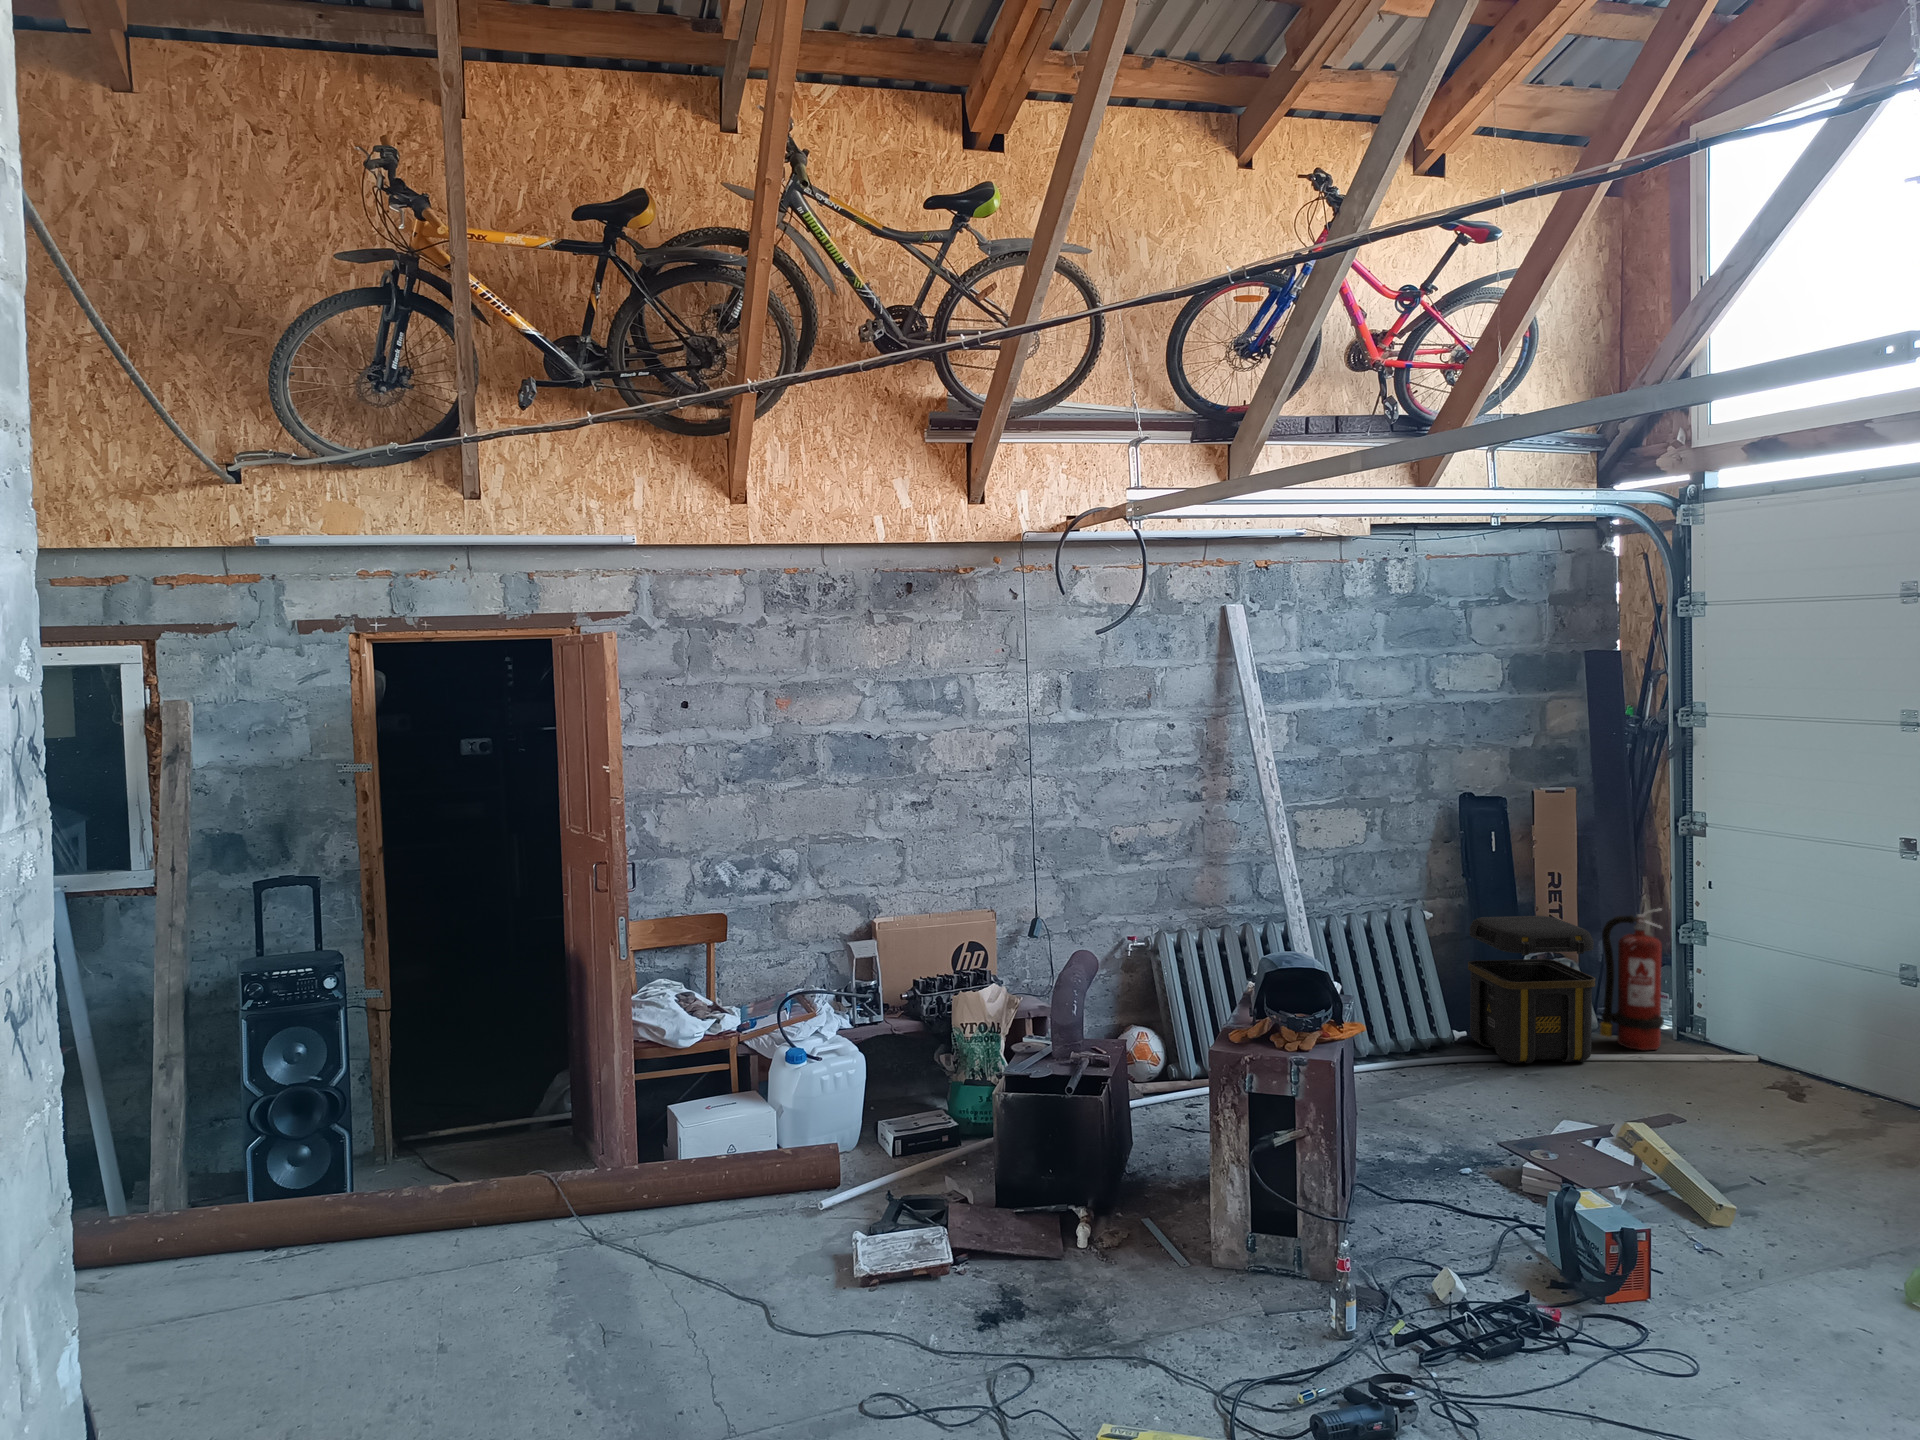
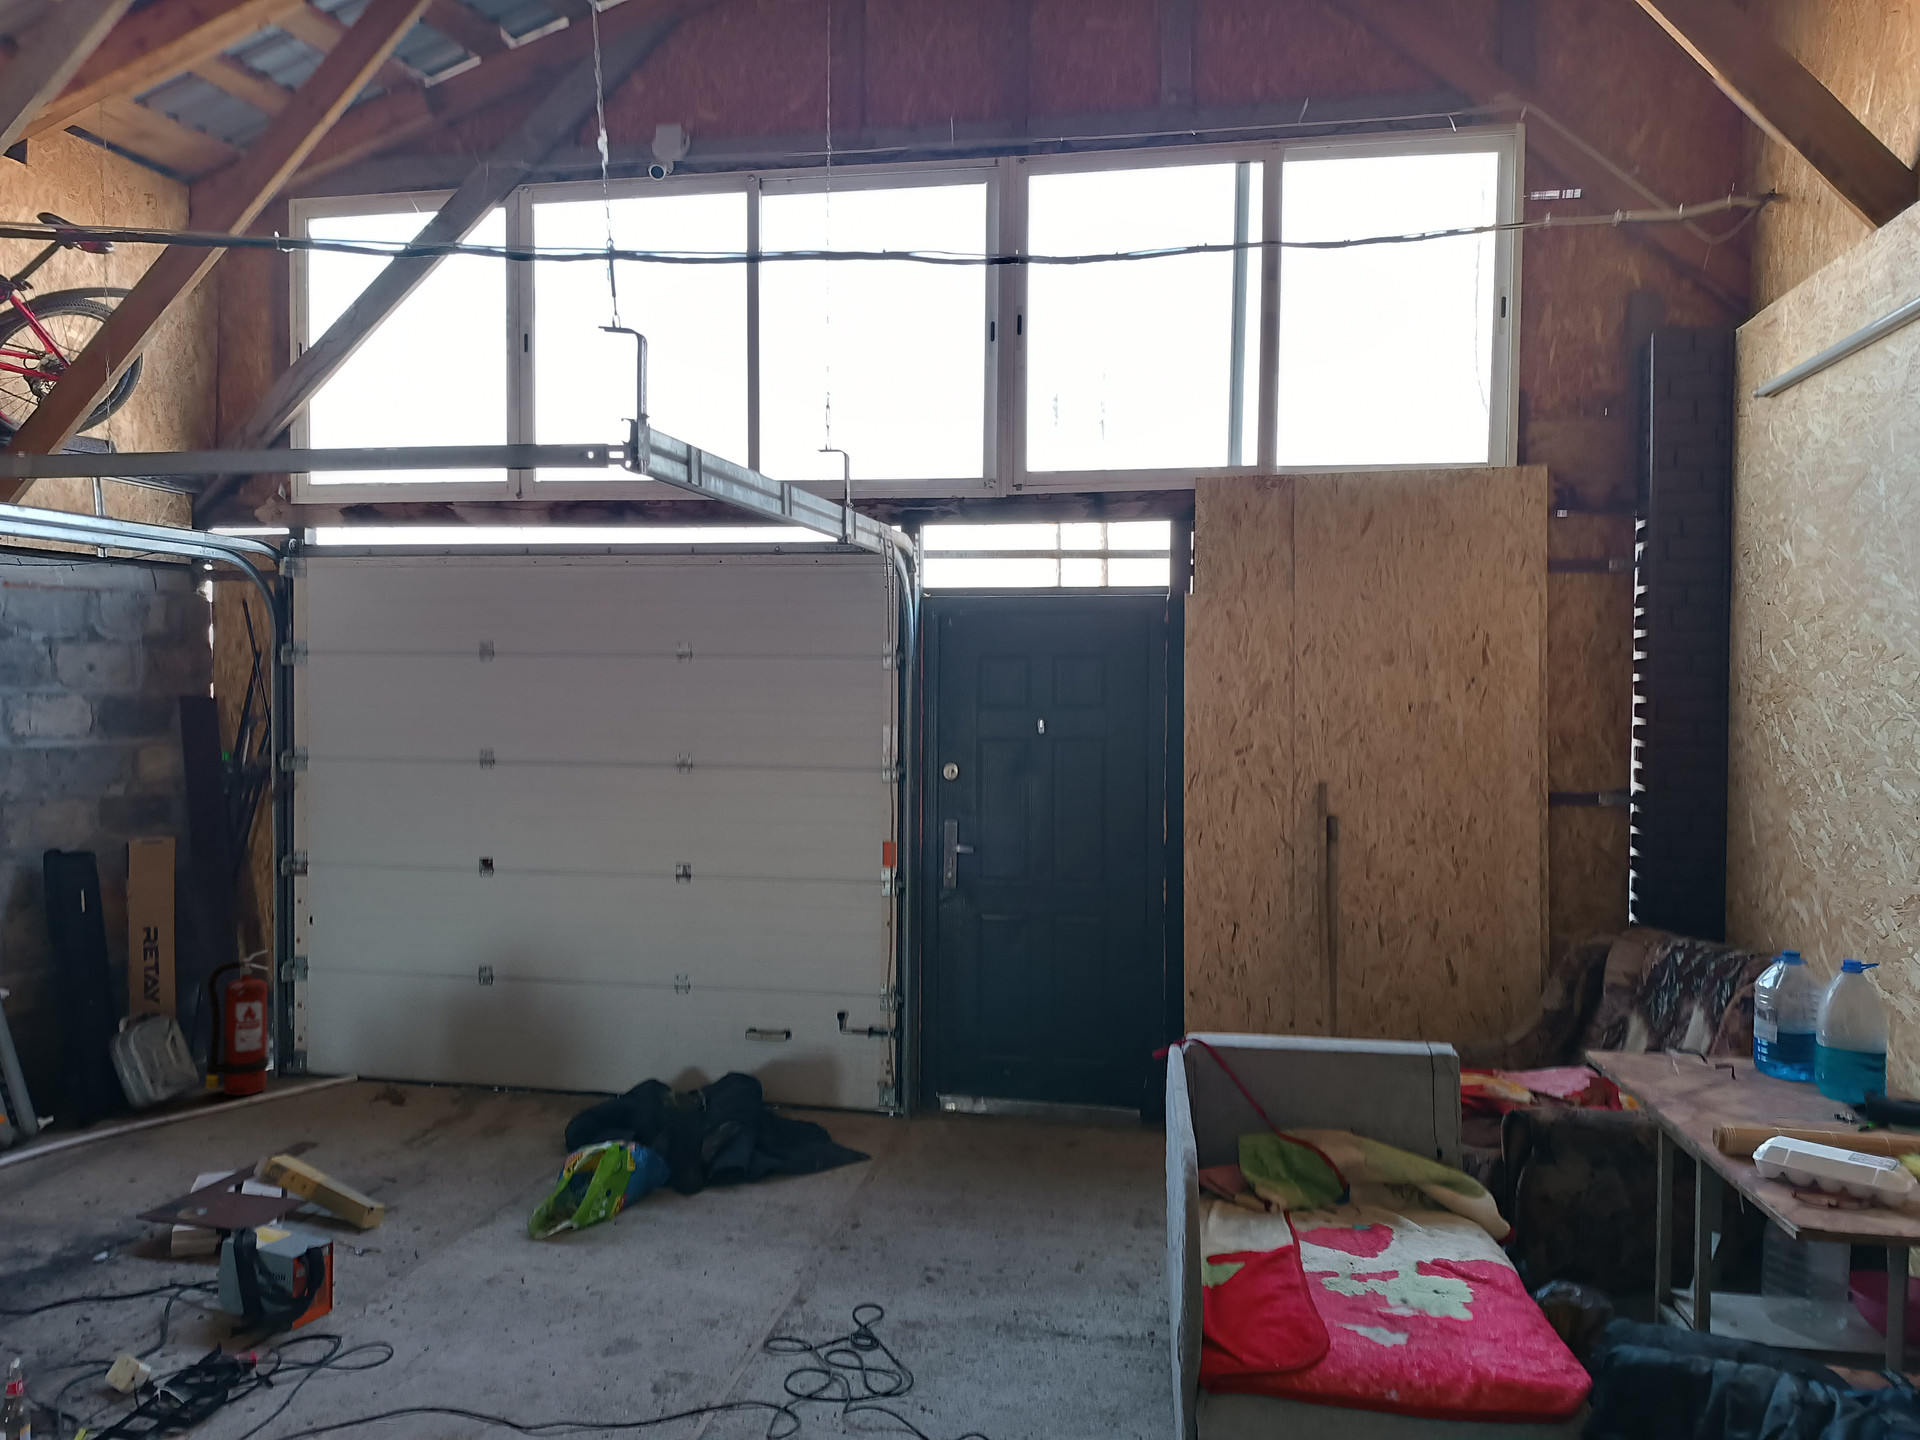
toolbox: present [1468,916,1595,1064] -> none [58,974,207,1138]

